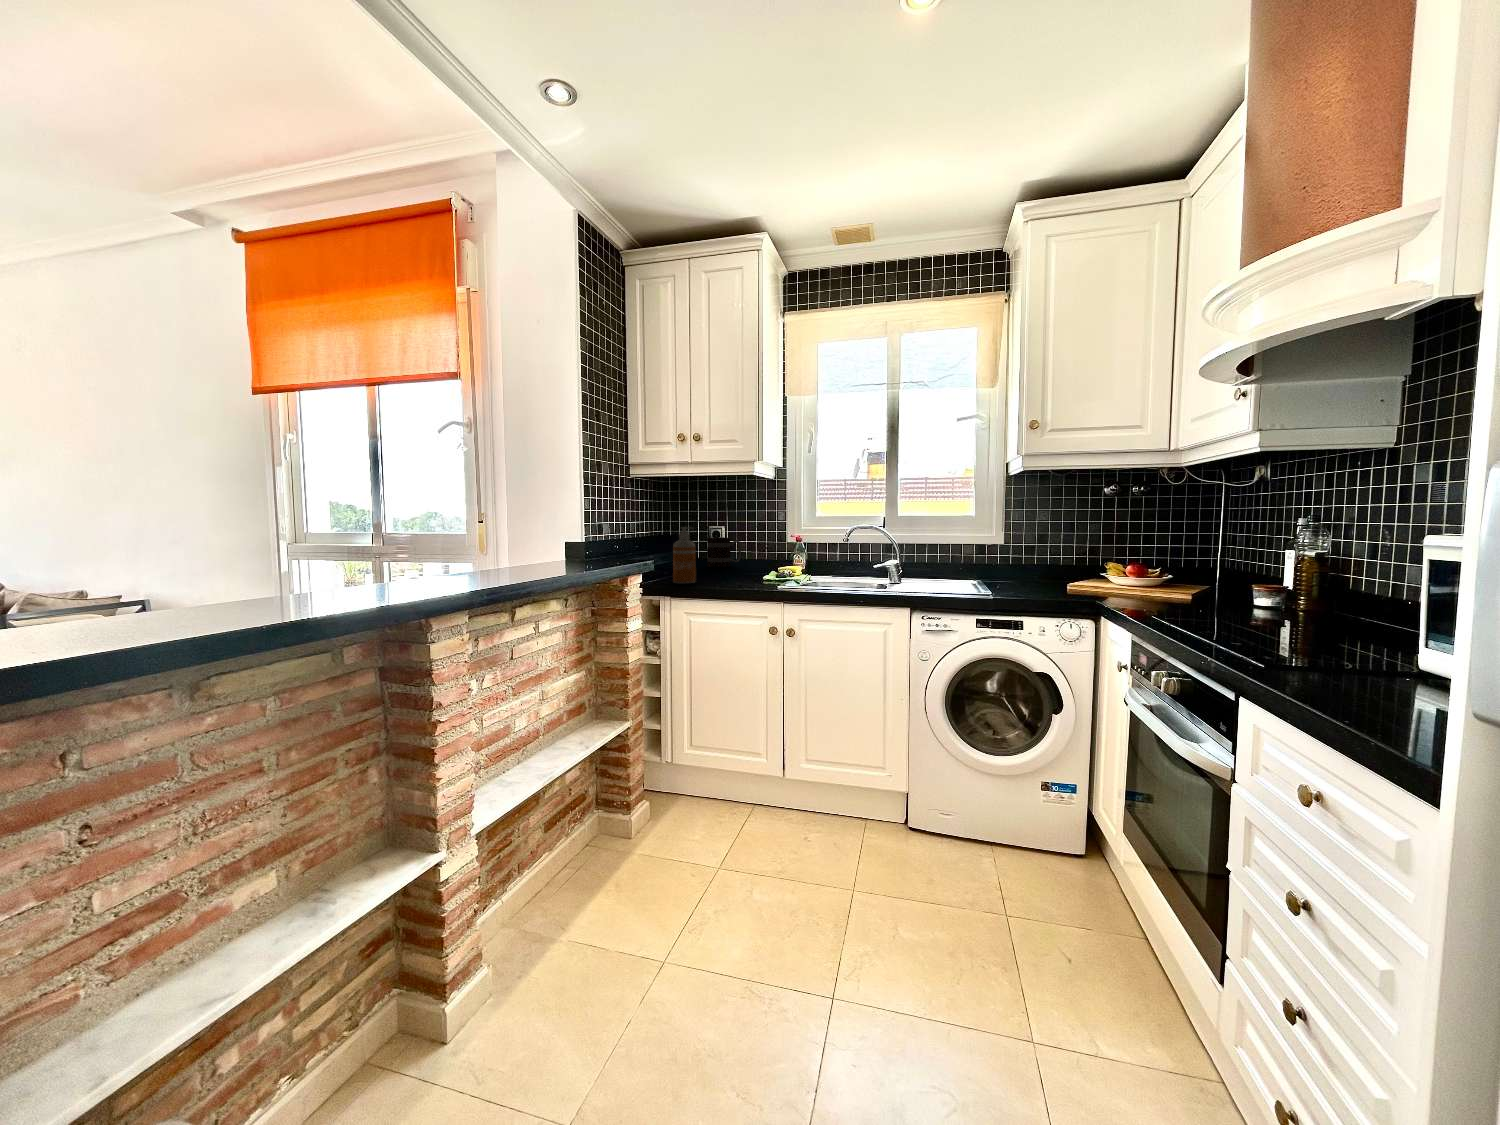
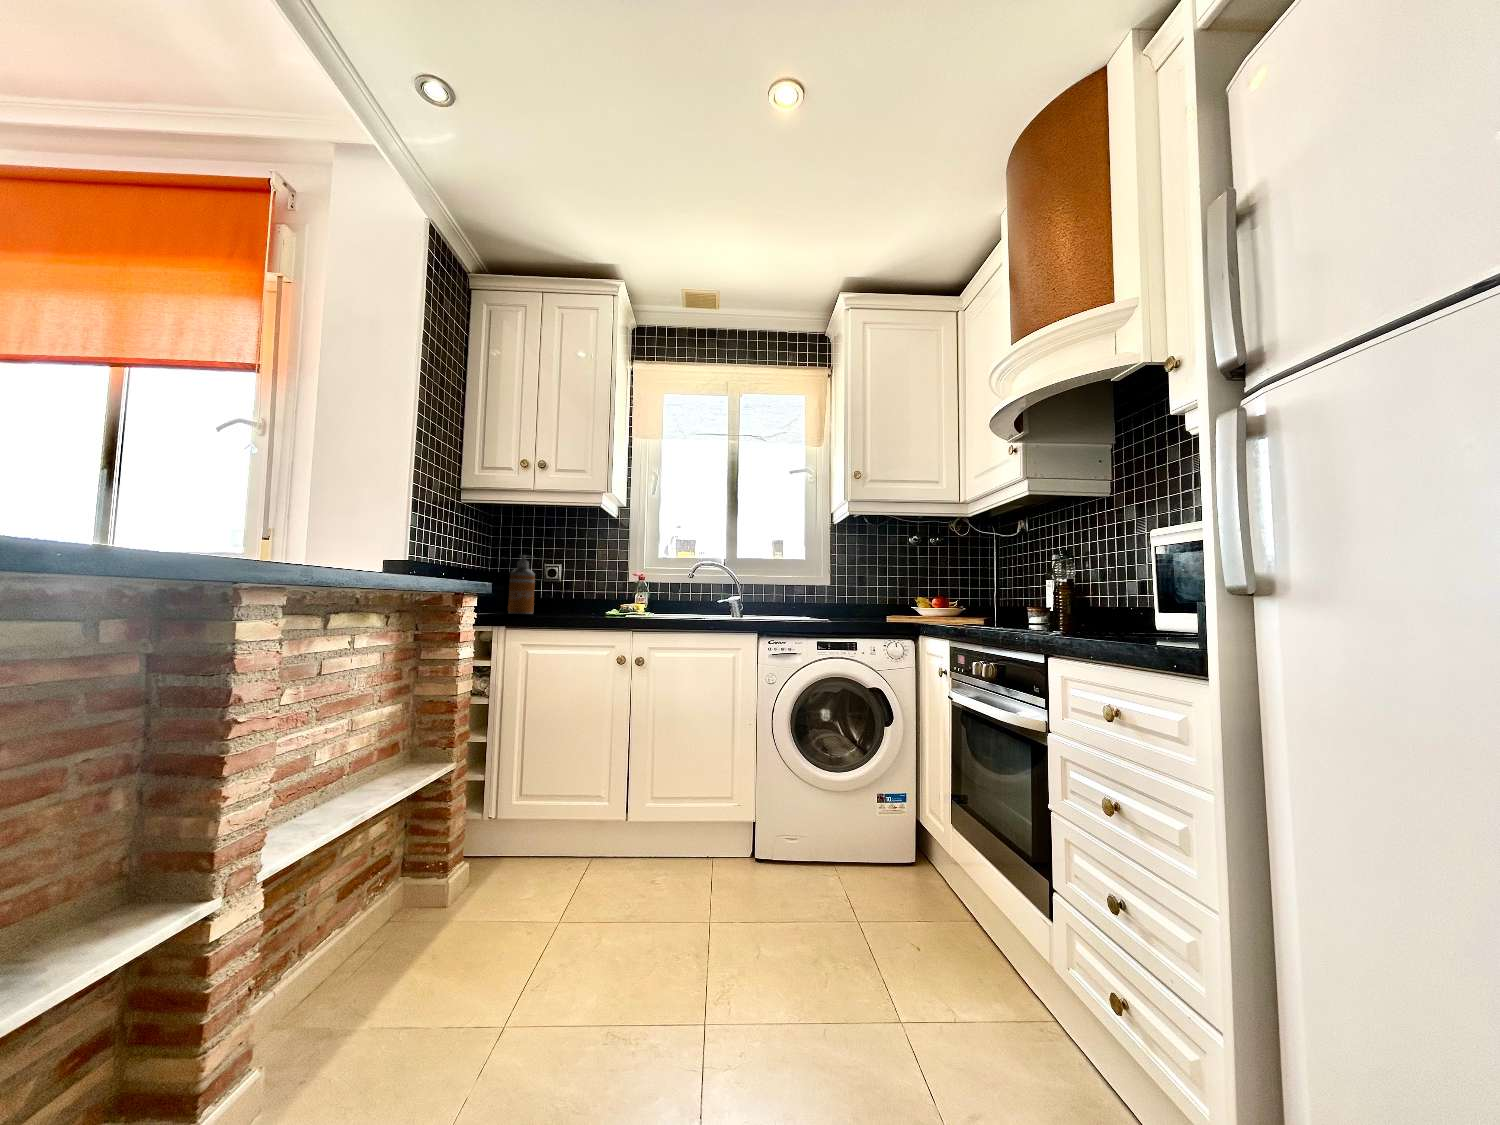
mug: present [707,538,741,567] -> none [540,575,579,606]

